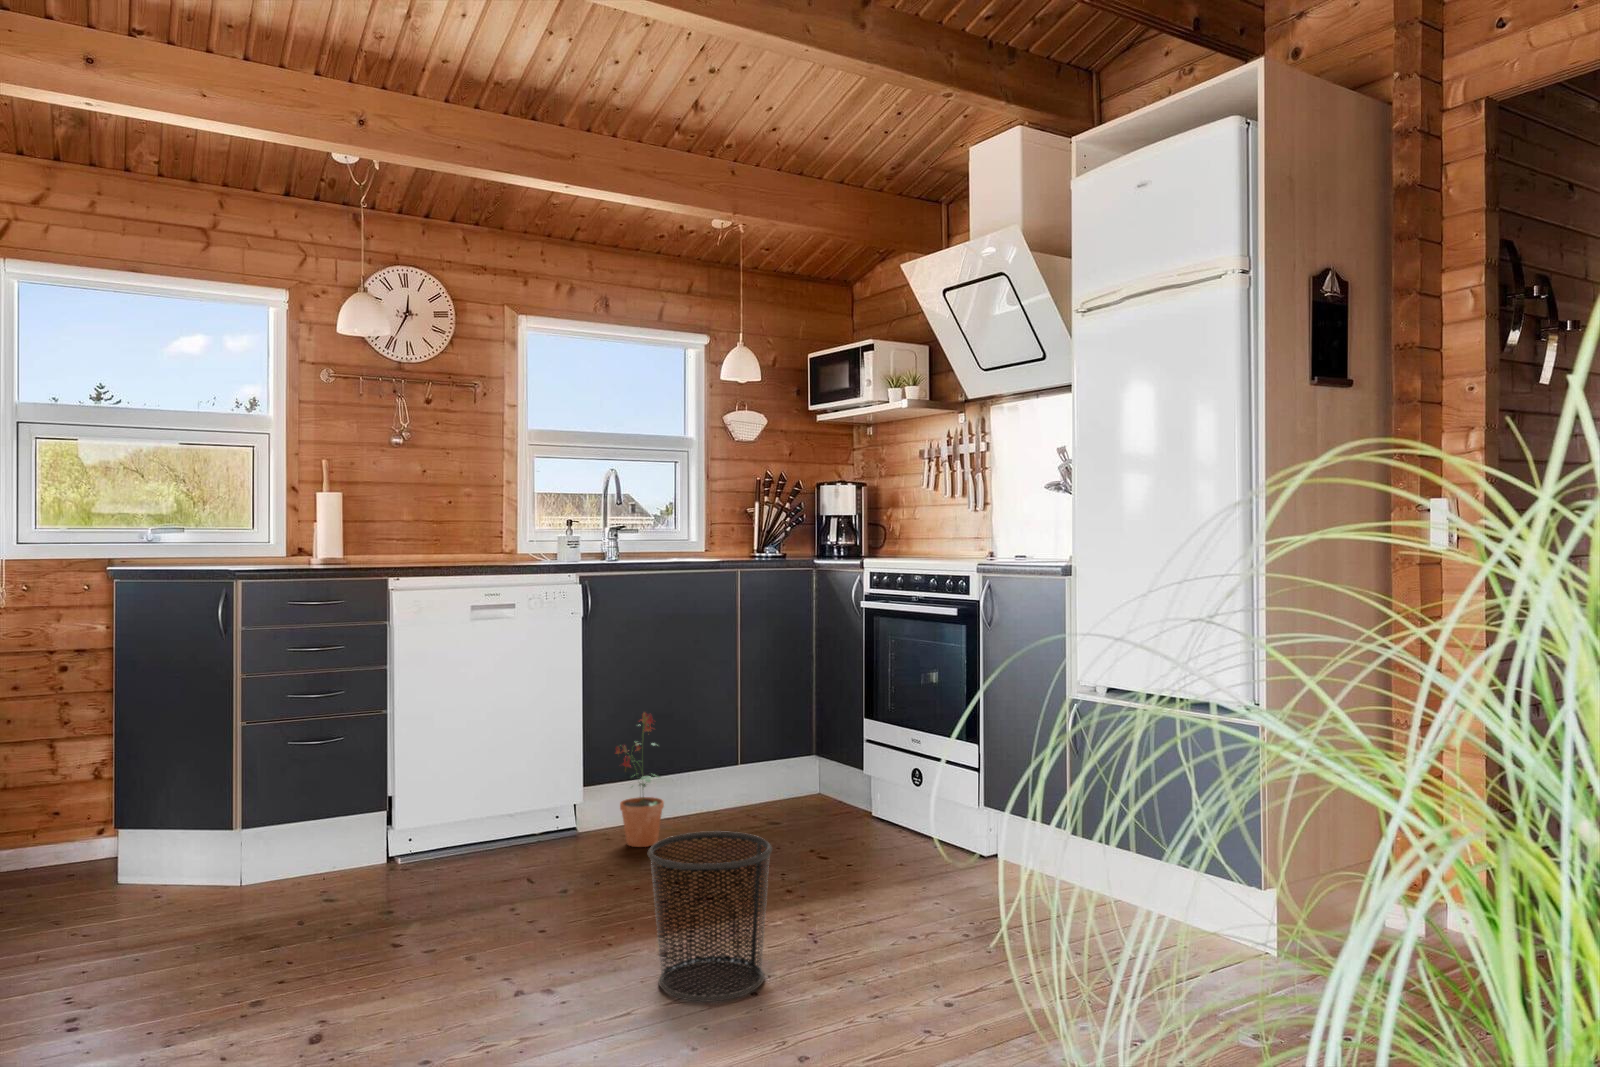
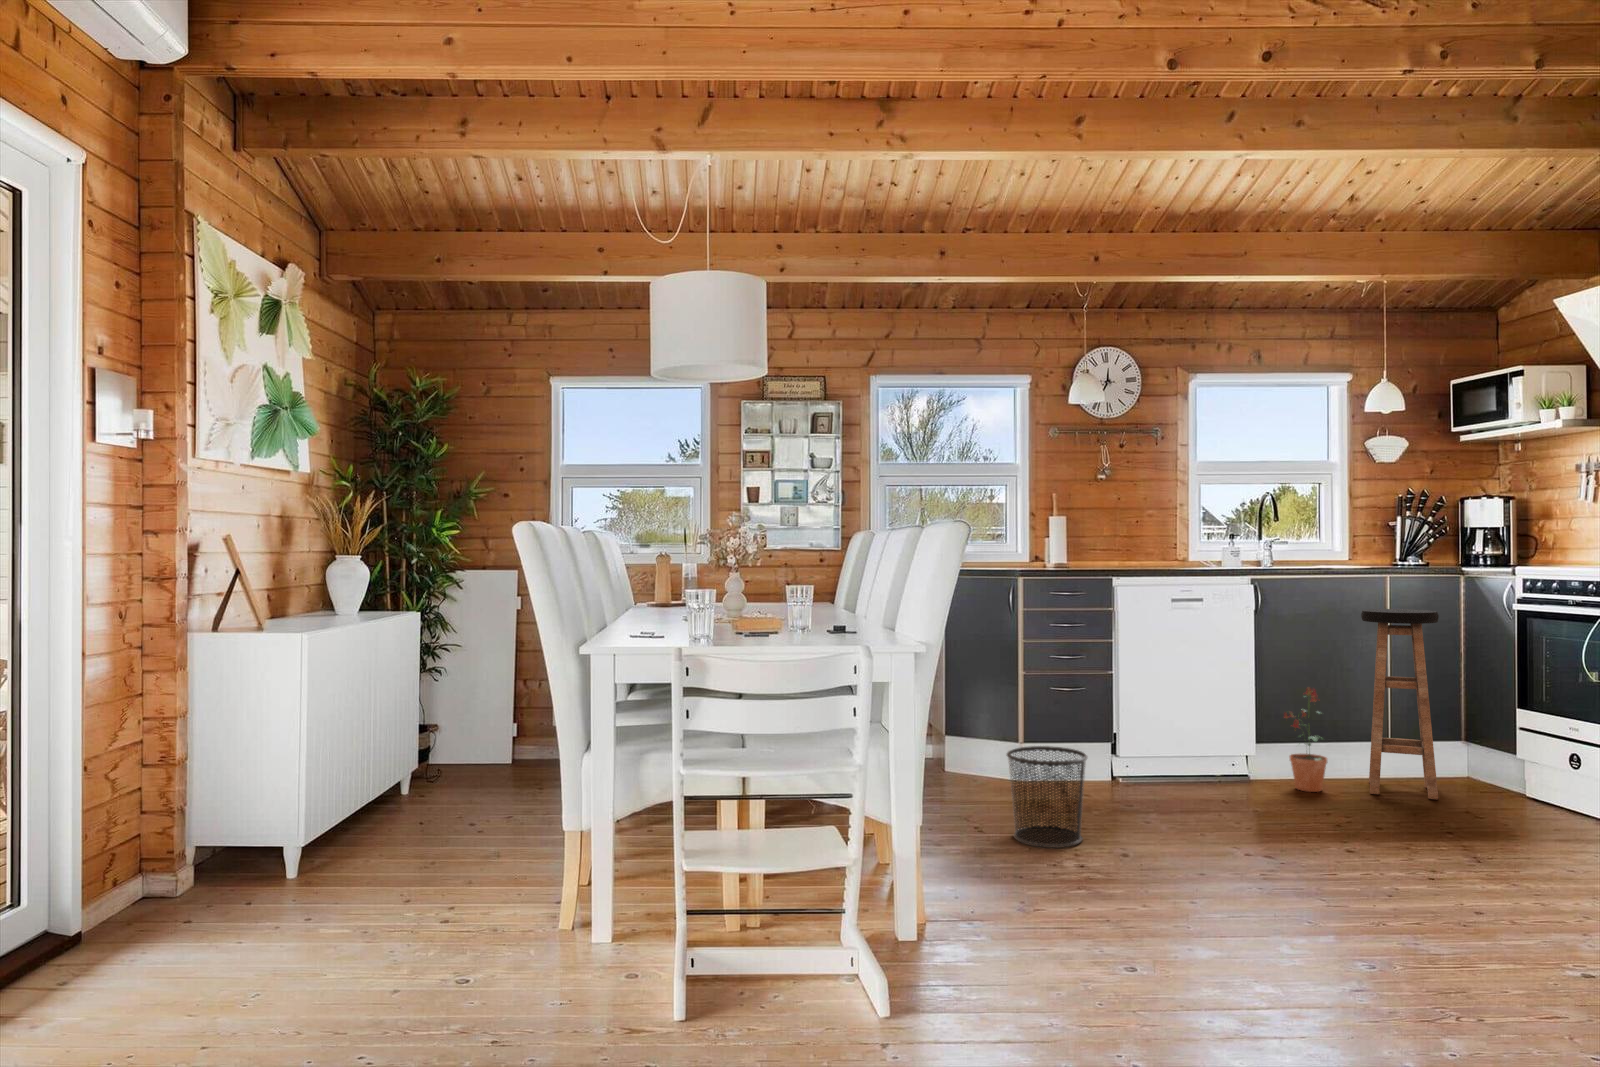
bar stool: none [705,610,786,840] -> present [1361,609,1439,800]
waste bin: present [648,831,772,1002] -> present [1007,746,1087,848]

